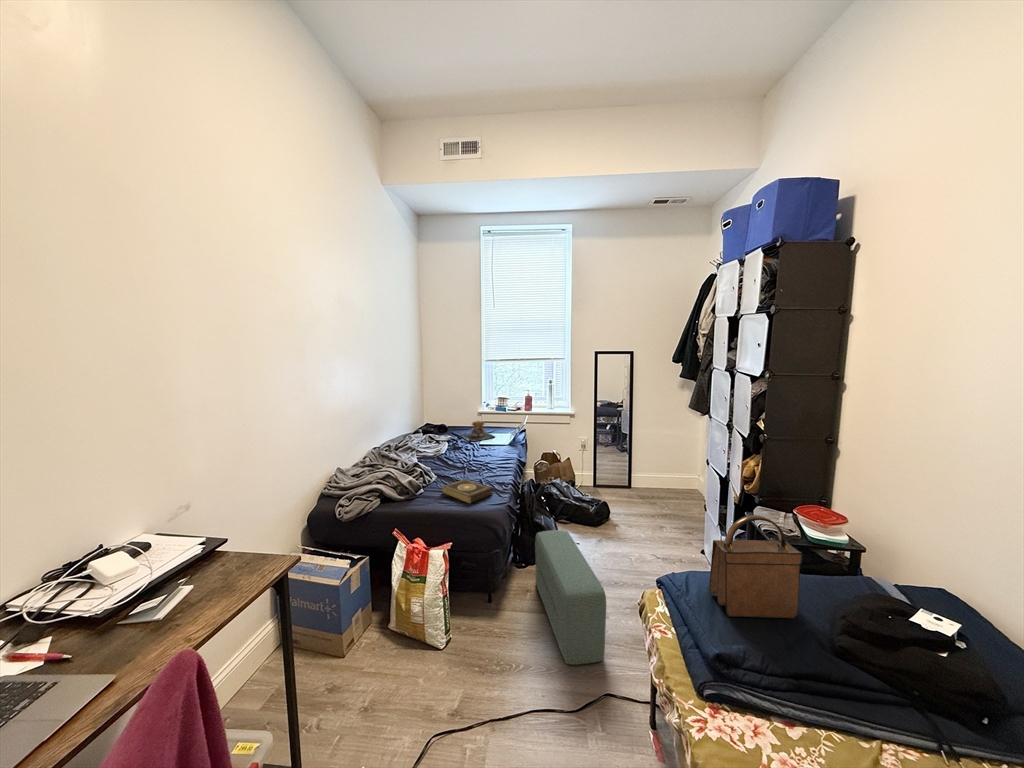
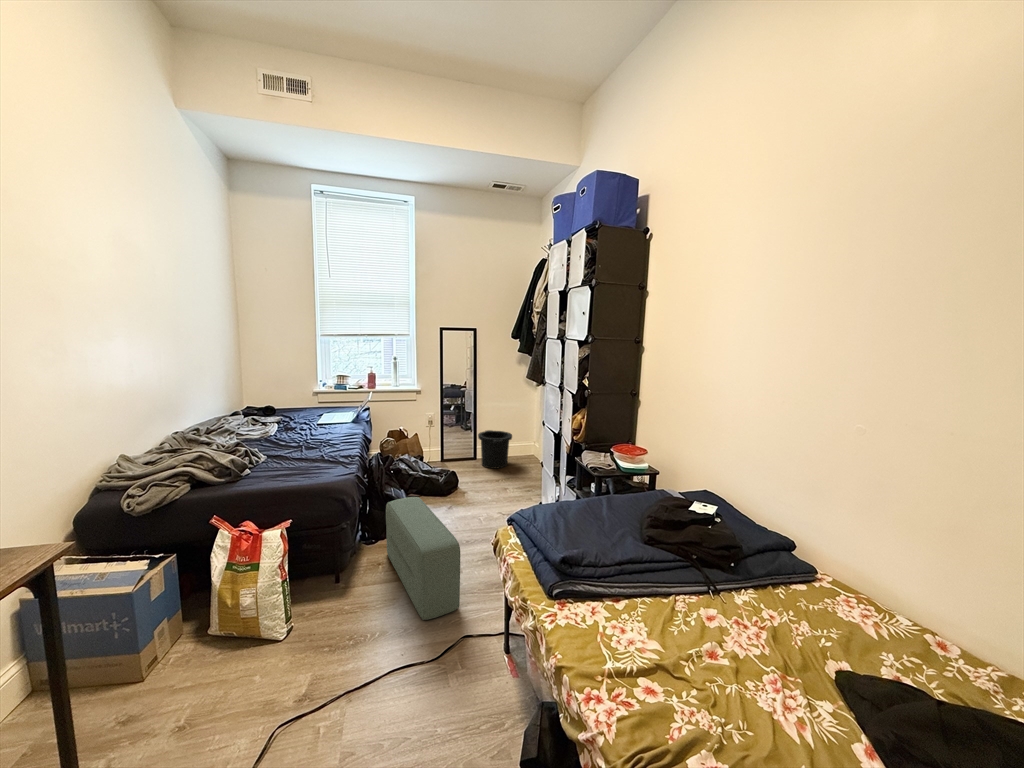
teddy bear: present [460,421,494,441] -> none [292,399,336,421]
trash can: none [634,459,673,503] -> present [478,430,512,468]
book: present [443,479,492,503] -> none [275,455,337,478]
handbag: present [709,515,803,618] -> none [552,443,621,531]

